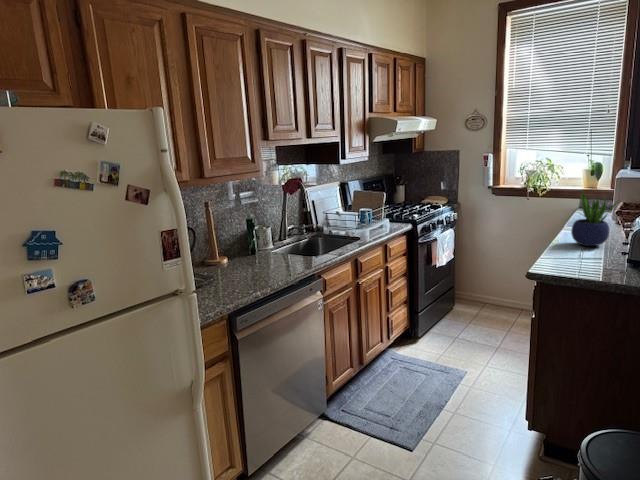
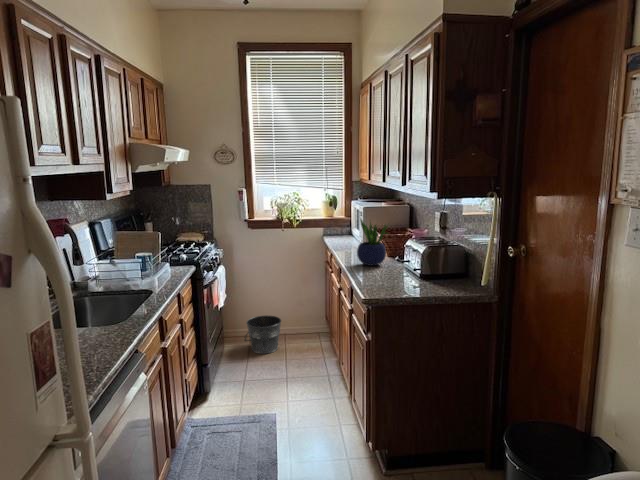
bucket: none [473,282,514,319] -> present [244,315,281,354]

